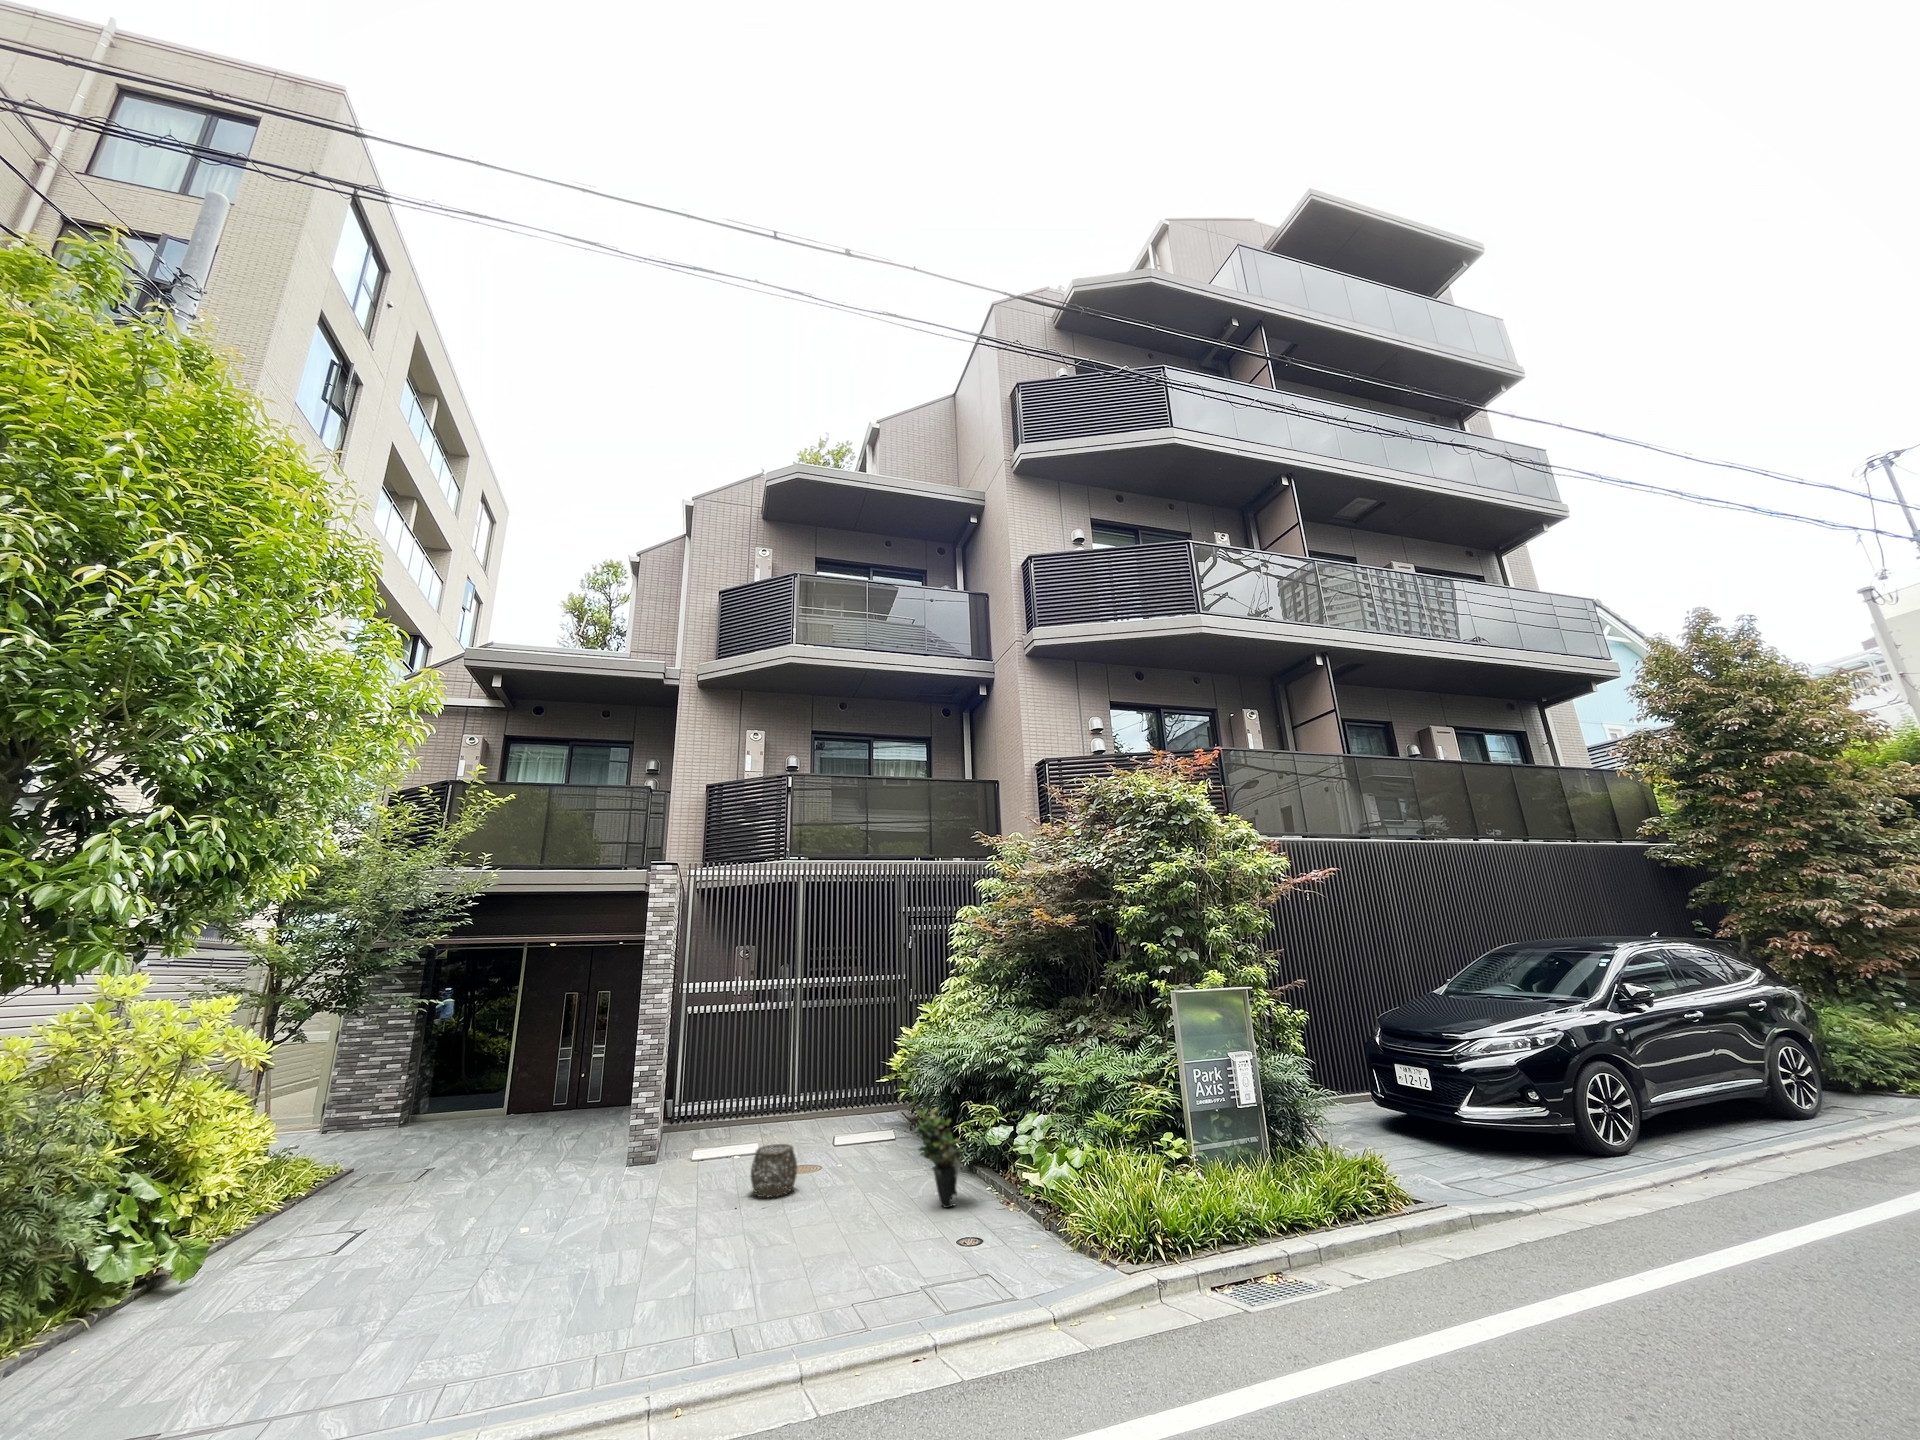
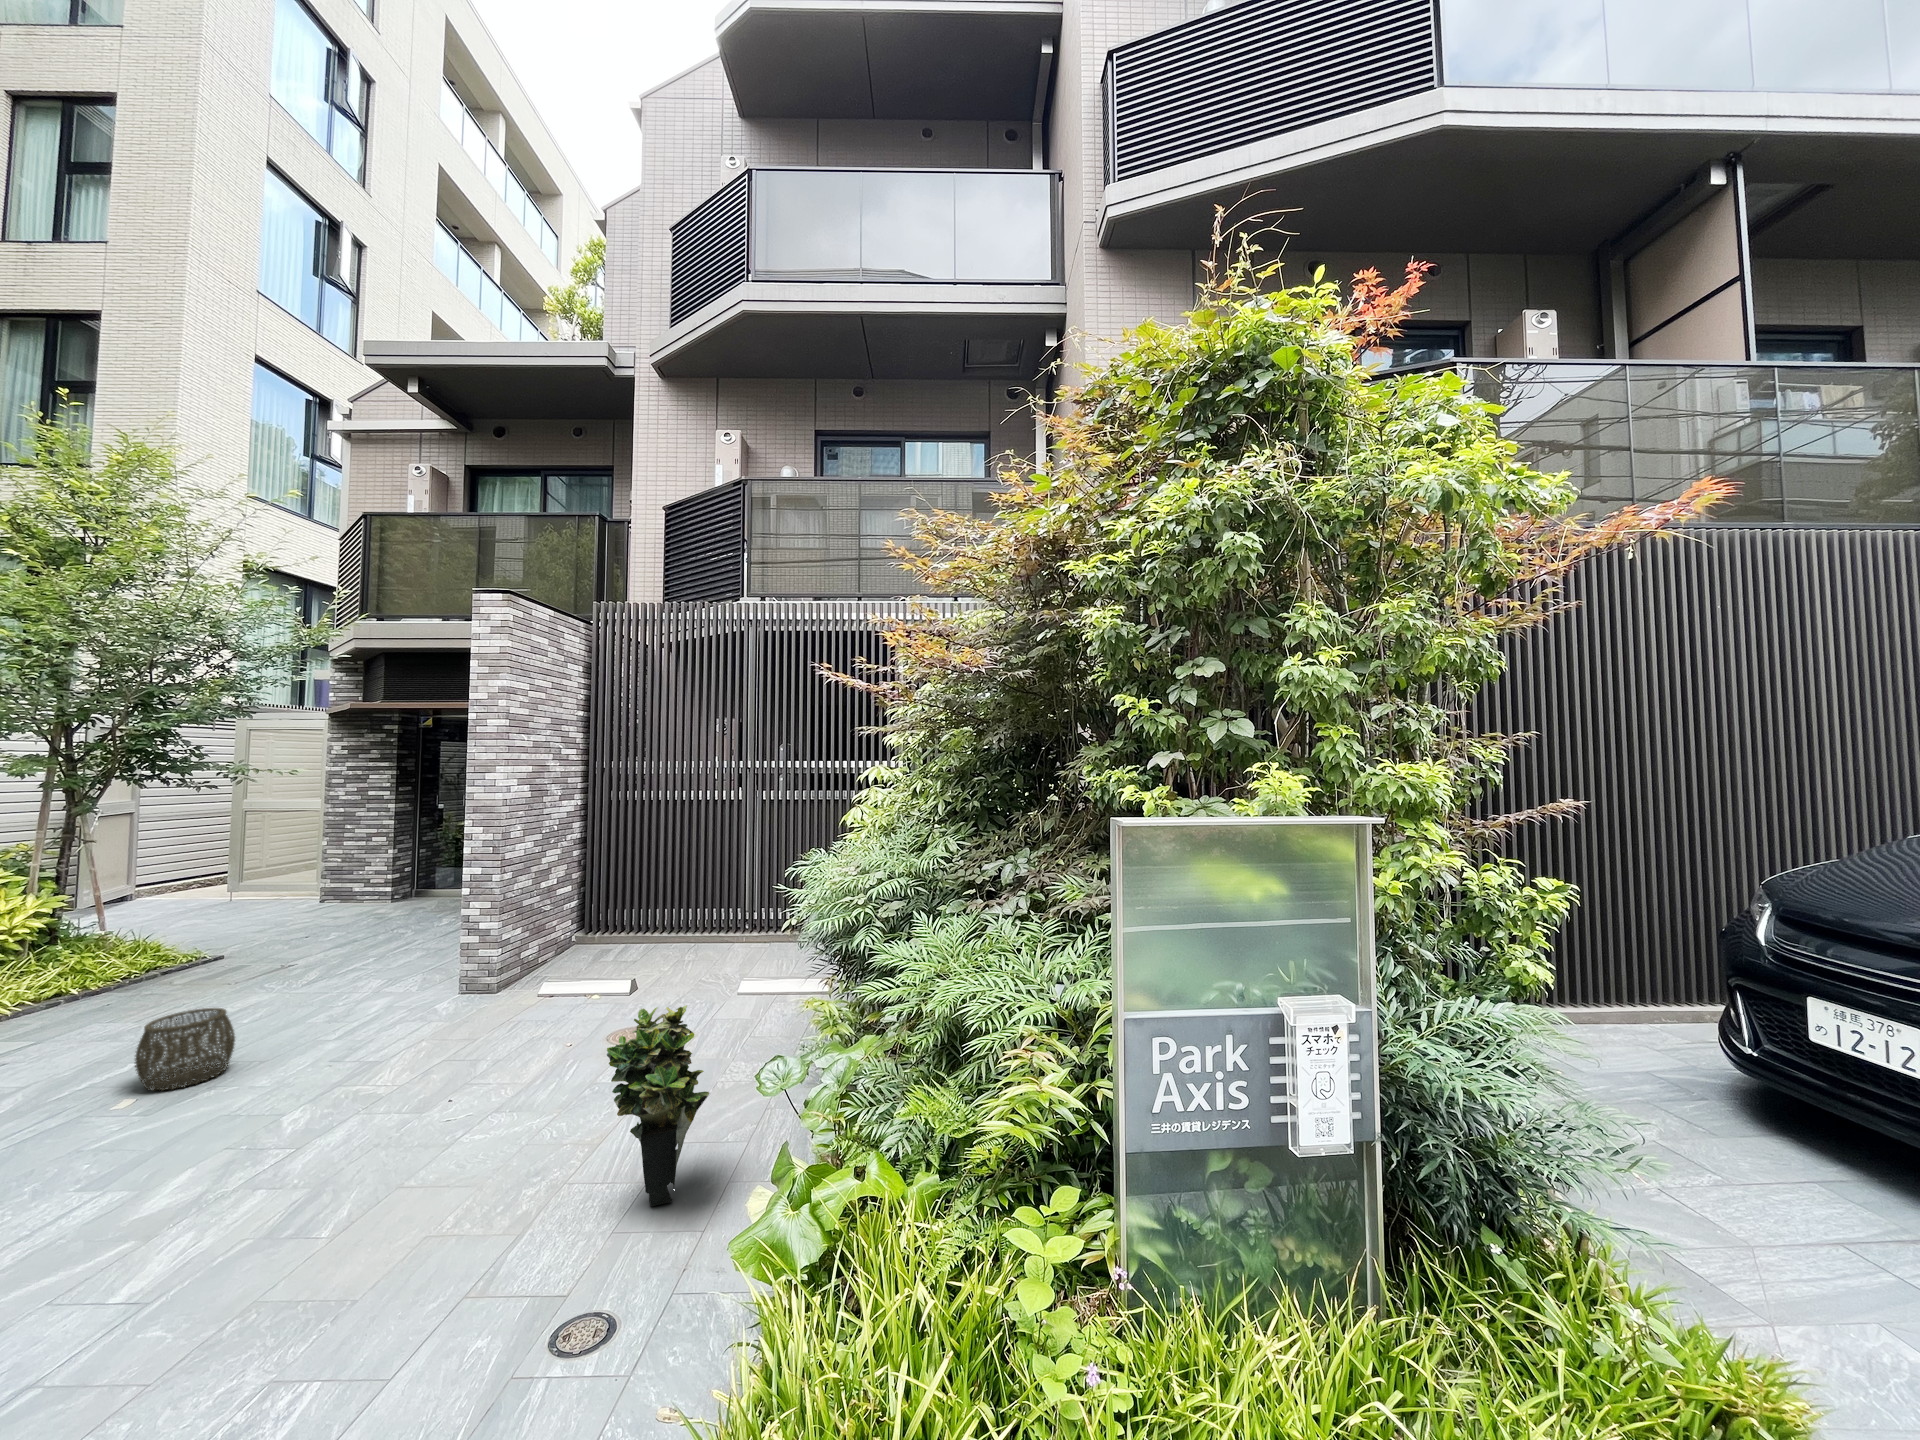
woven basket: present [751,1144,797,1197] -> present [135,1008,235,1091]

